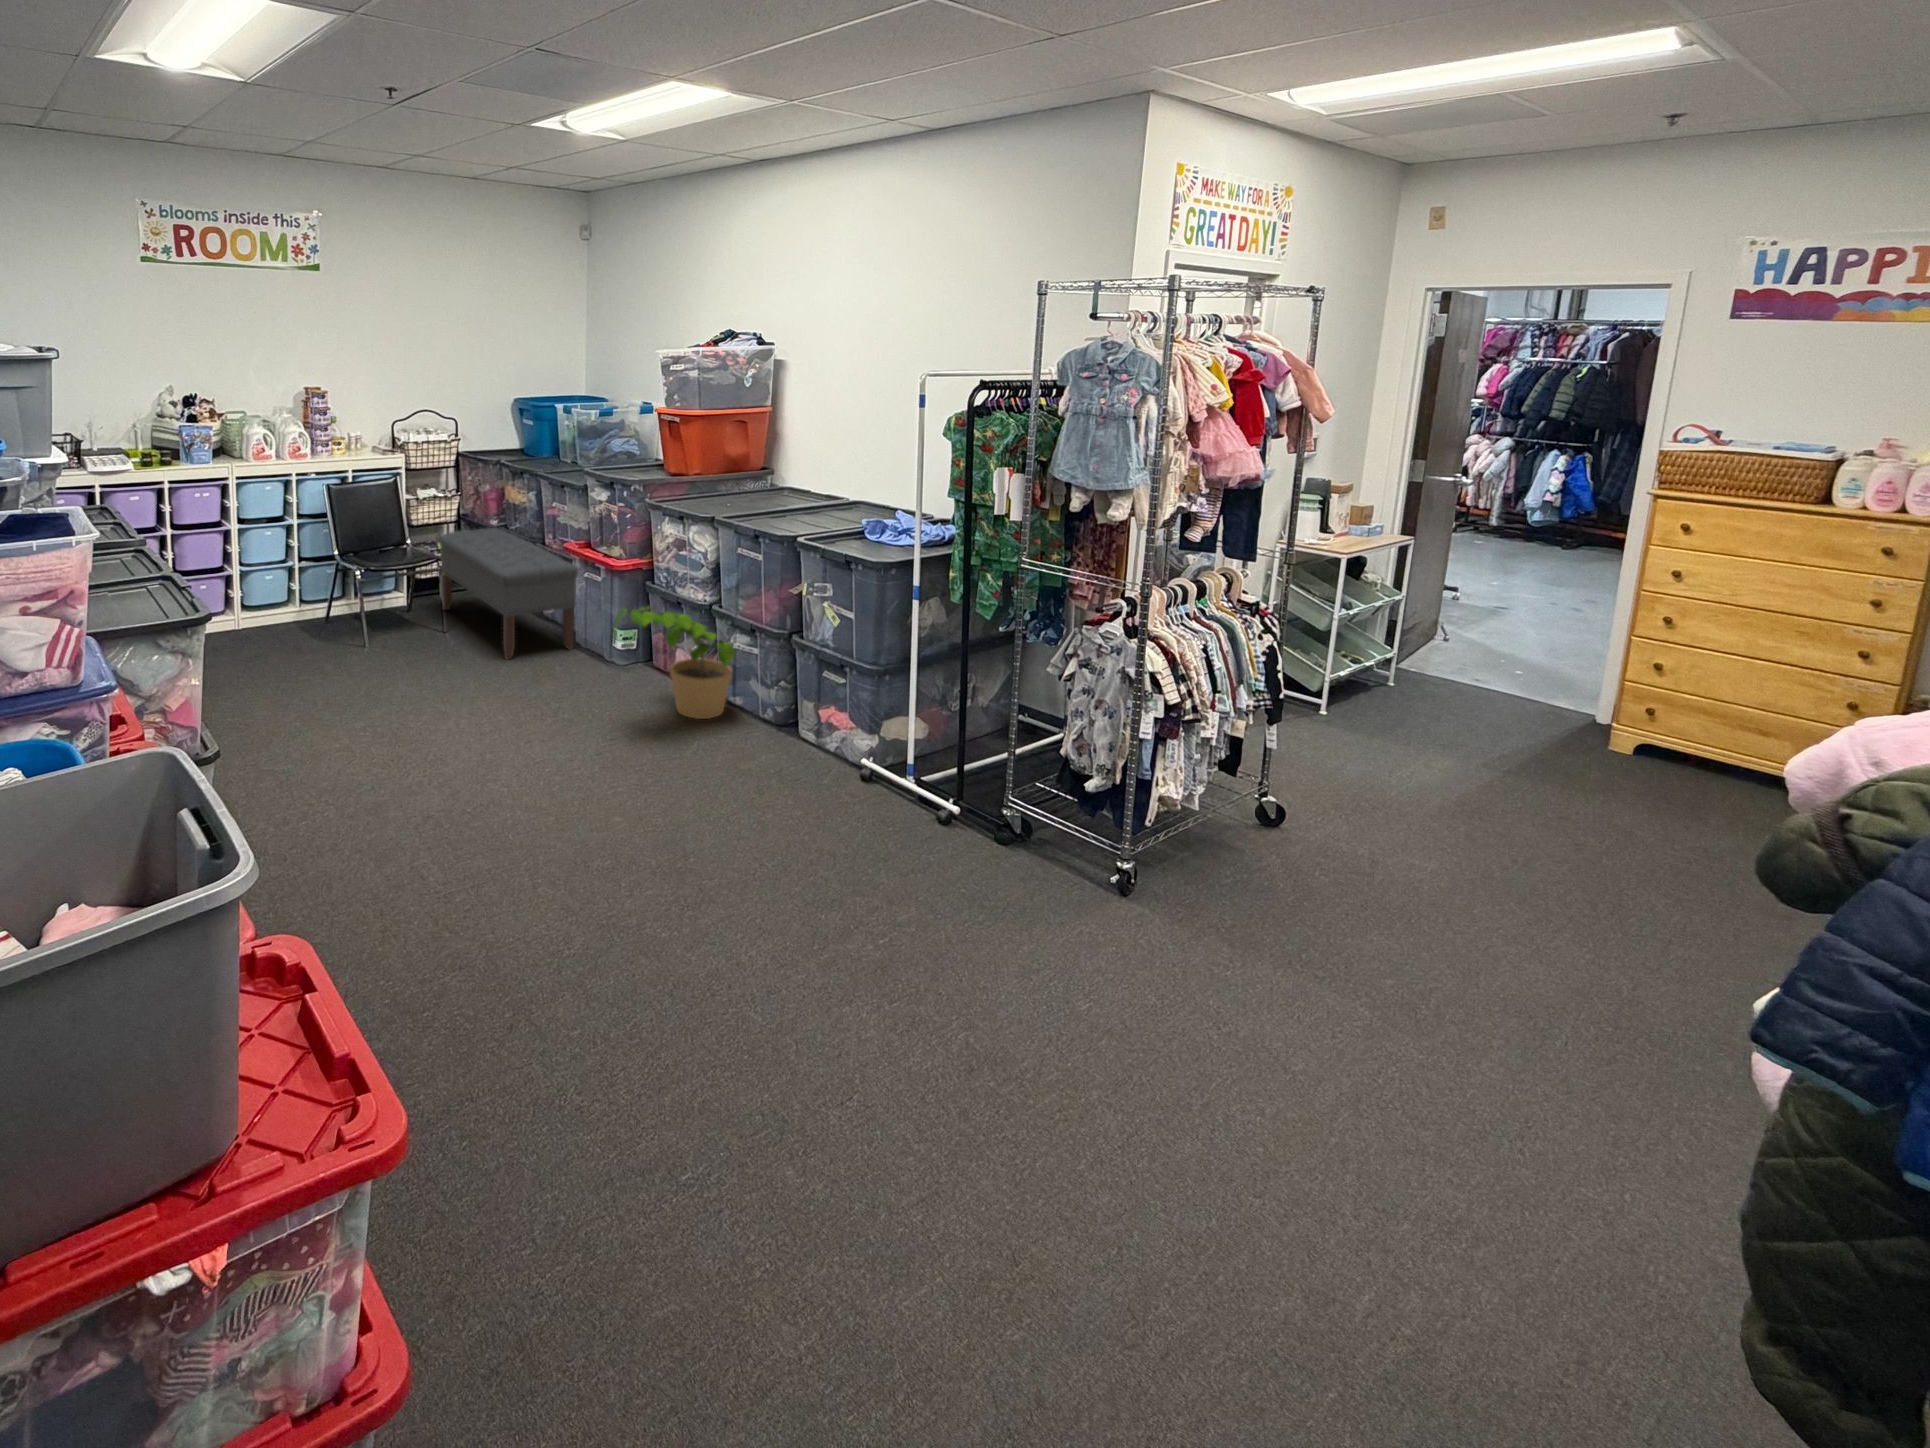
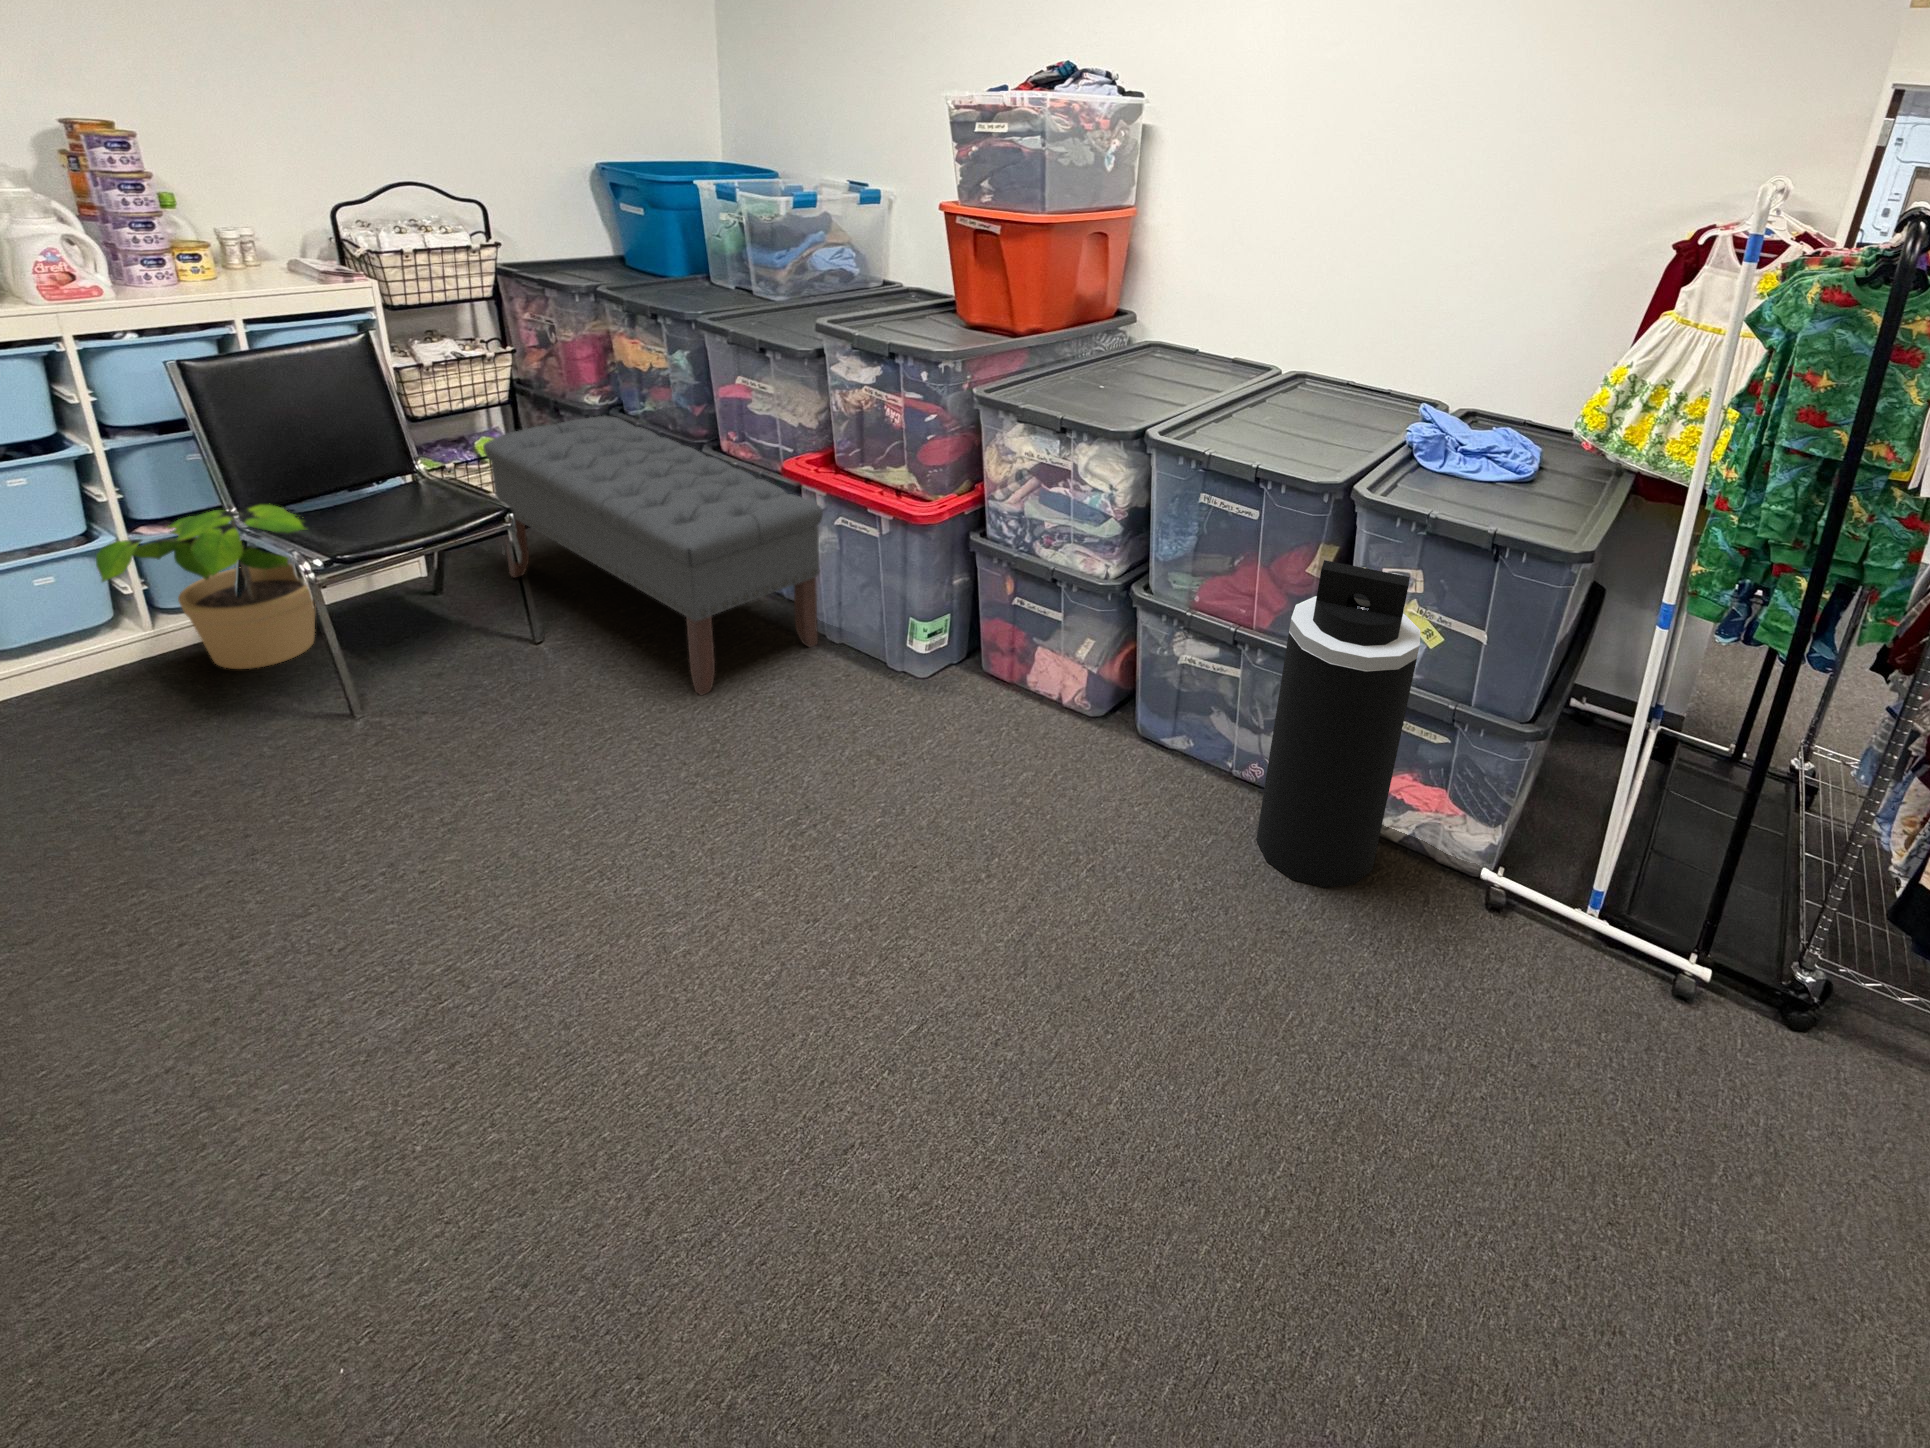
trash can: none [745,574,821,764] -> present [1256,560,1420,888]
potted plant: present [615,606,735,719] -> present [96,505,316,669]

